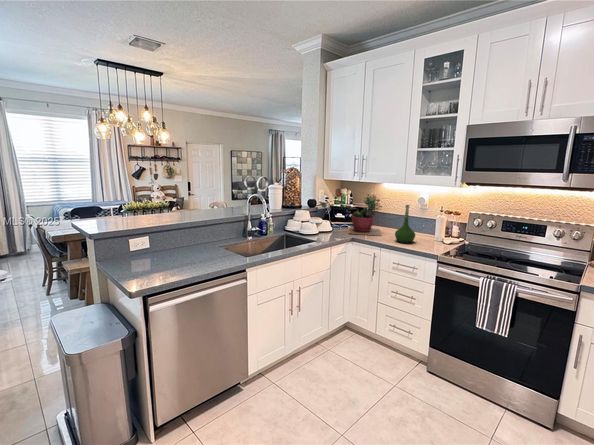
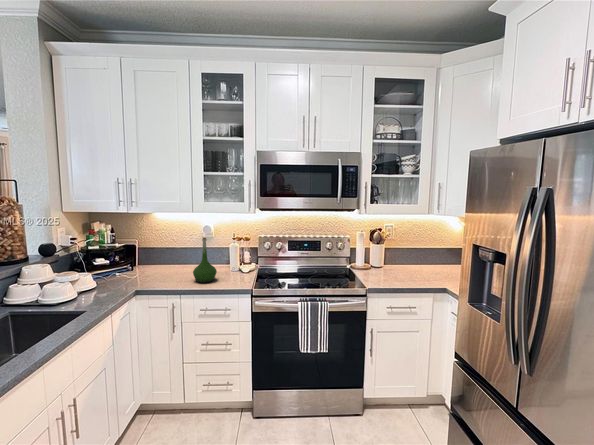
succulent plant: present [349,194,382,236] -> none [119,227,172,285]

